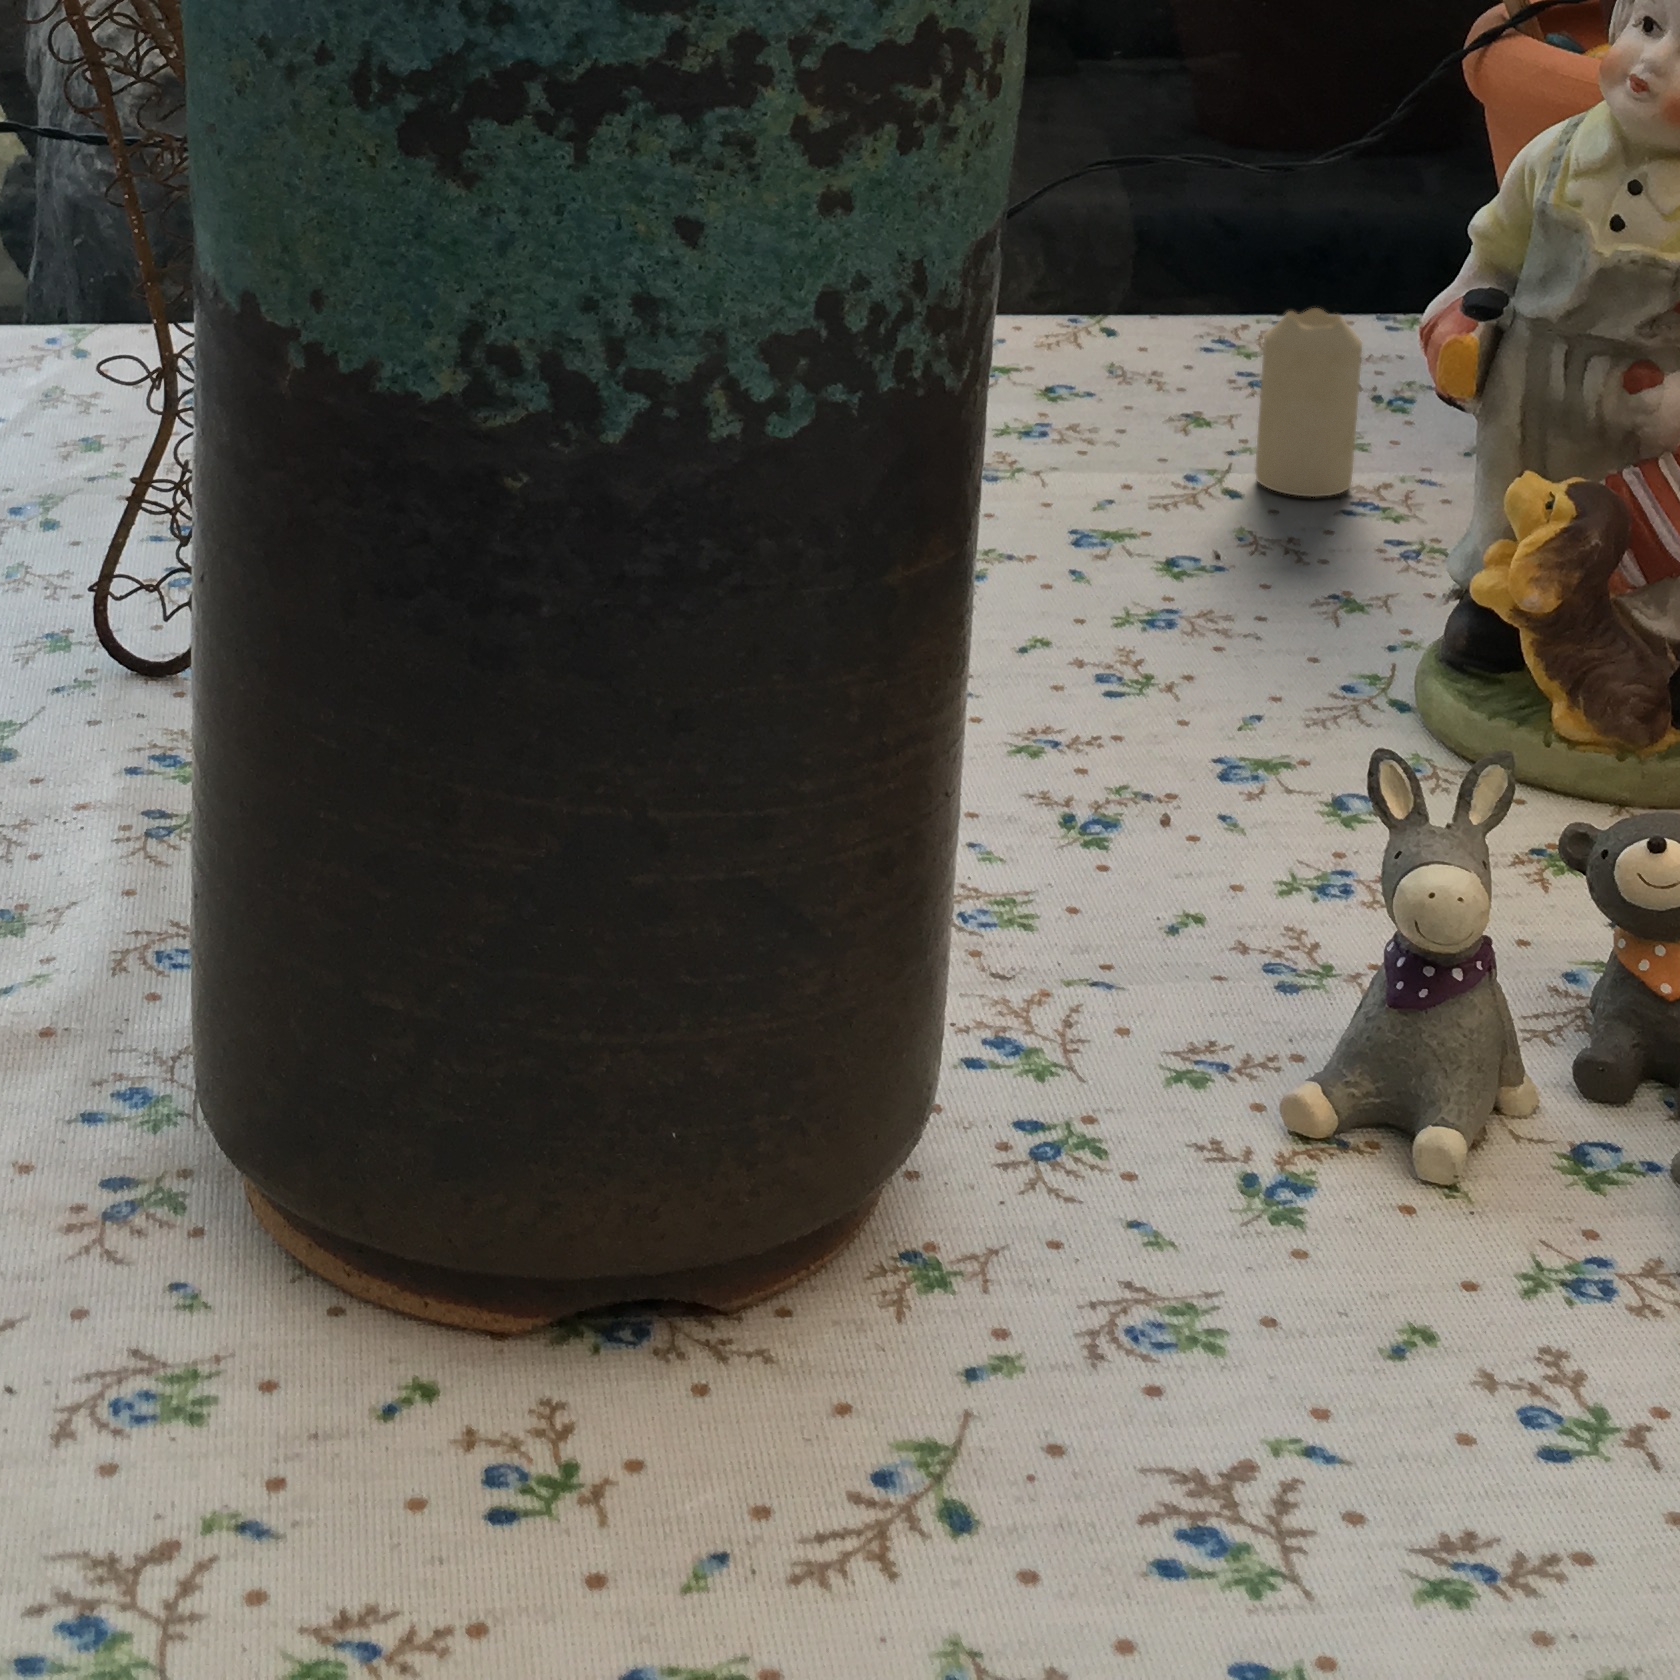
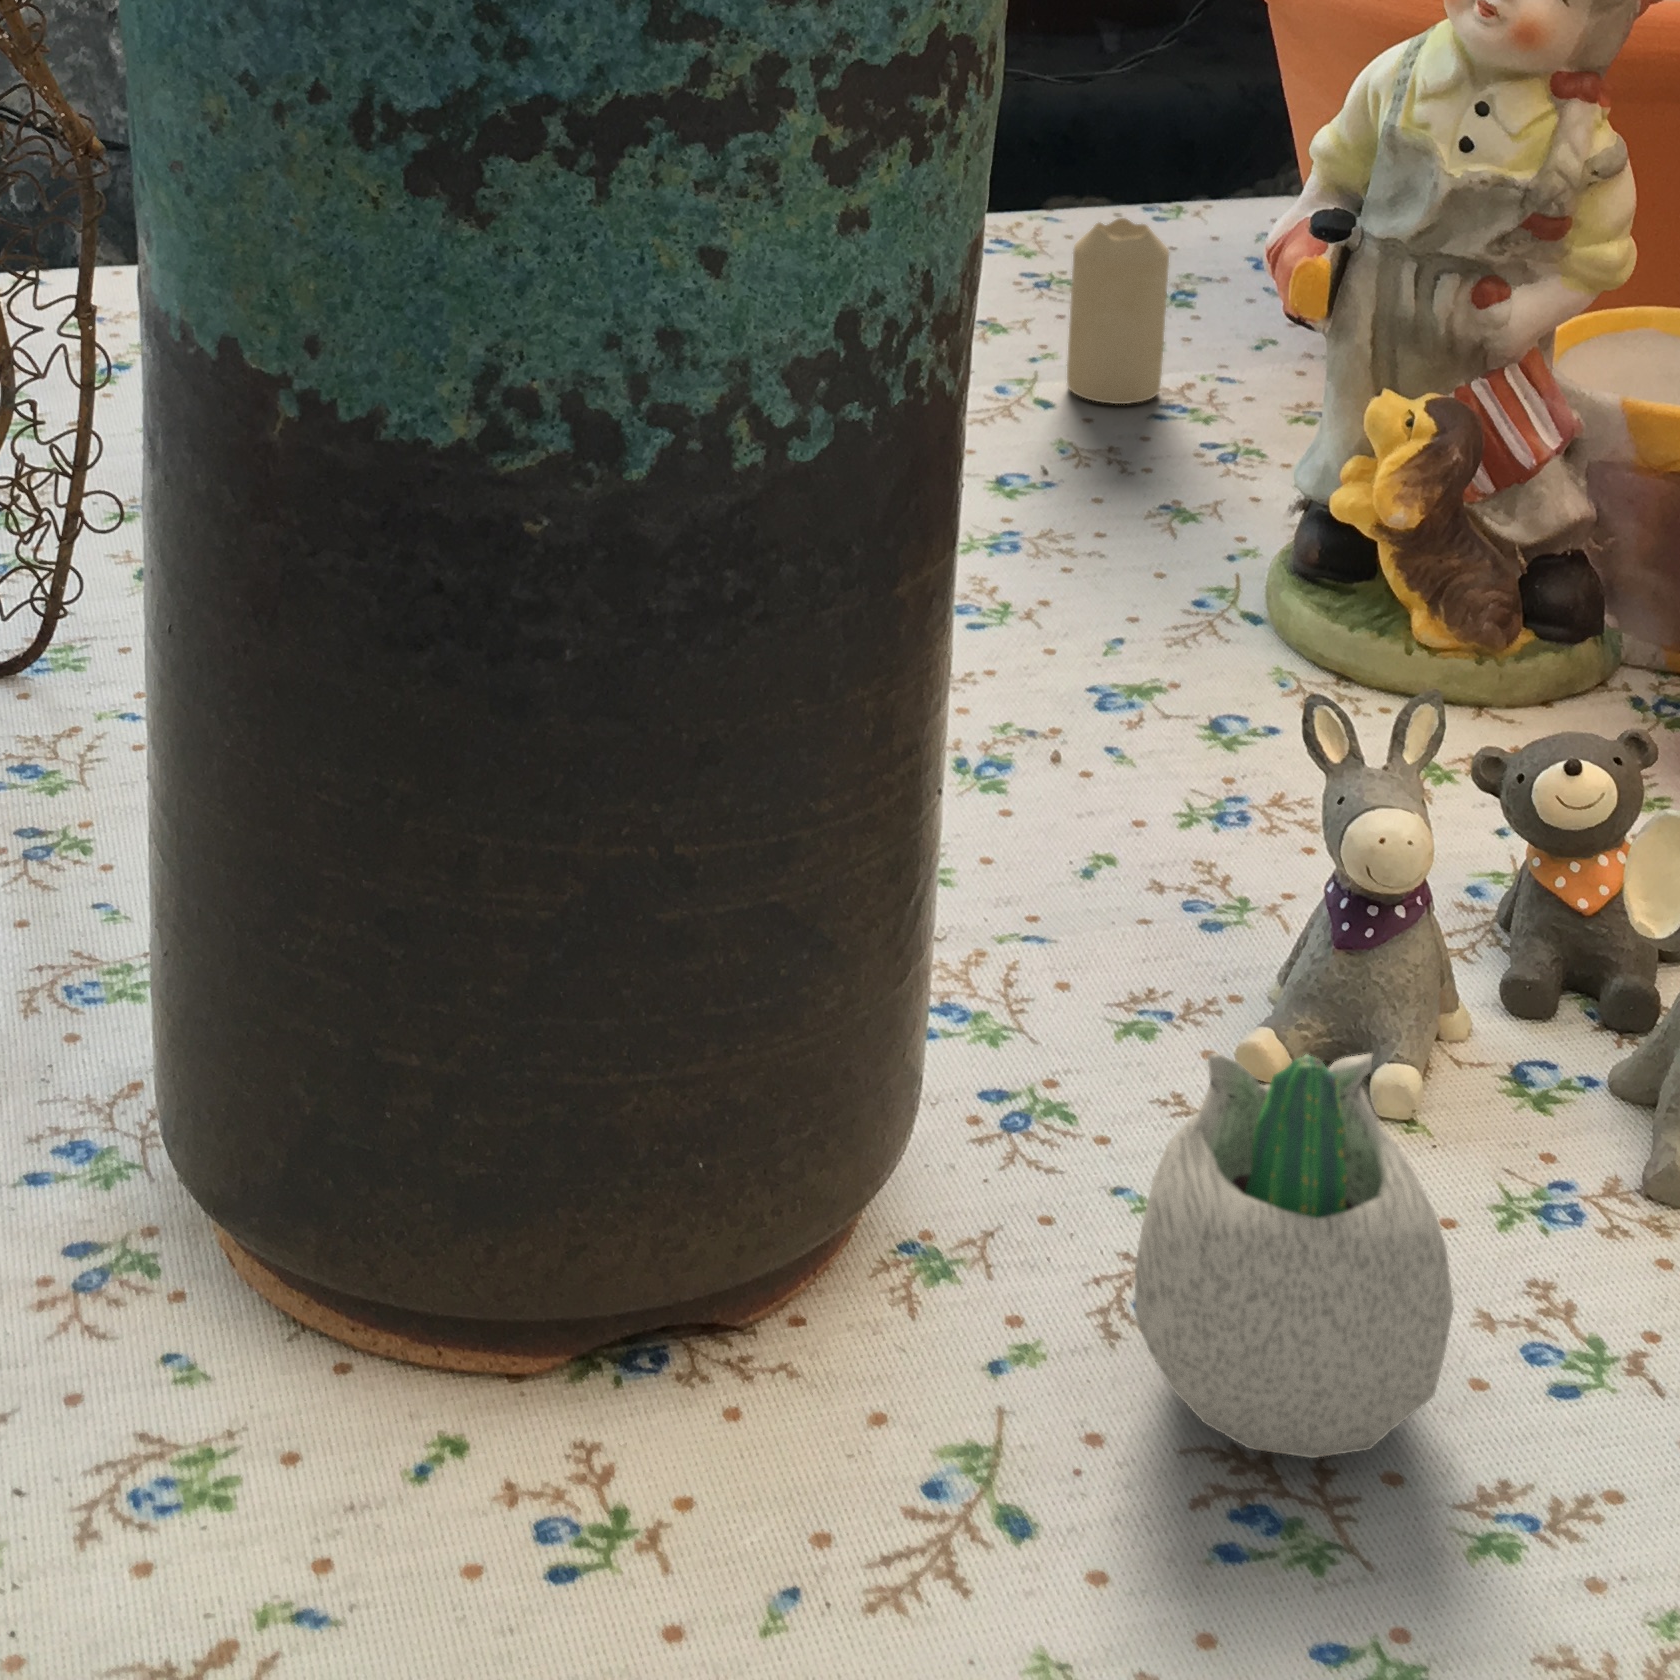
succulent planter: none [1107,1071,1429,1484] -> present [1135,1053,1454,1458]

